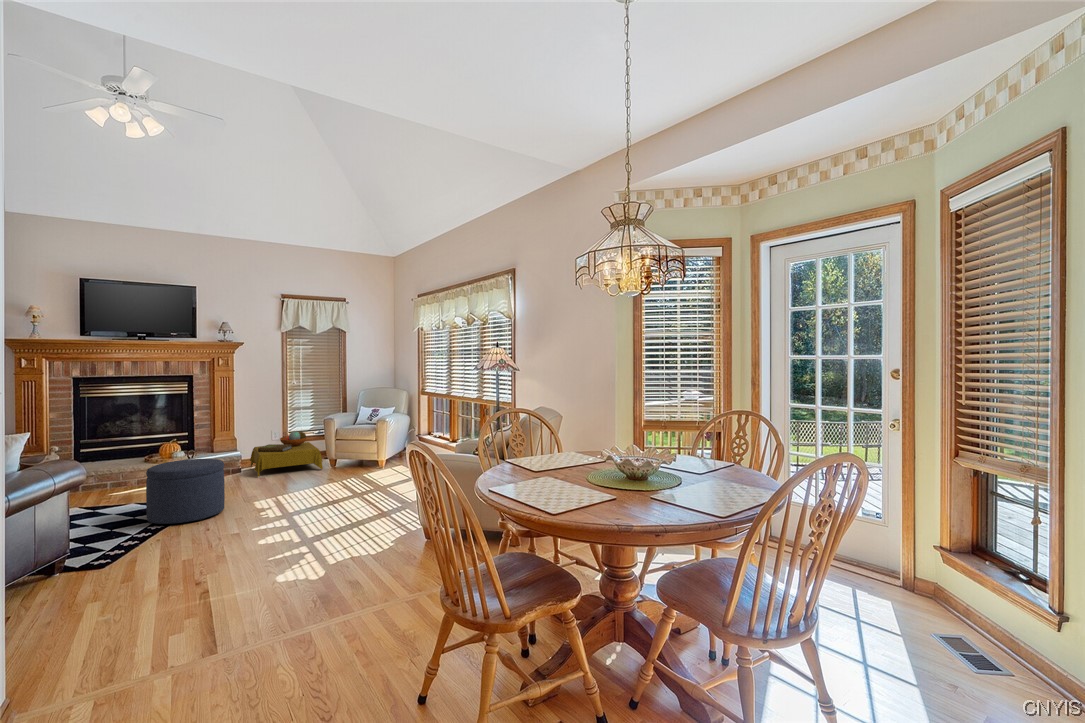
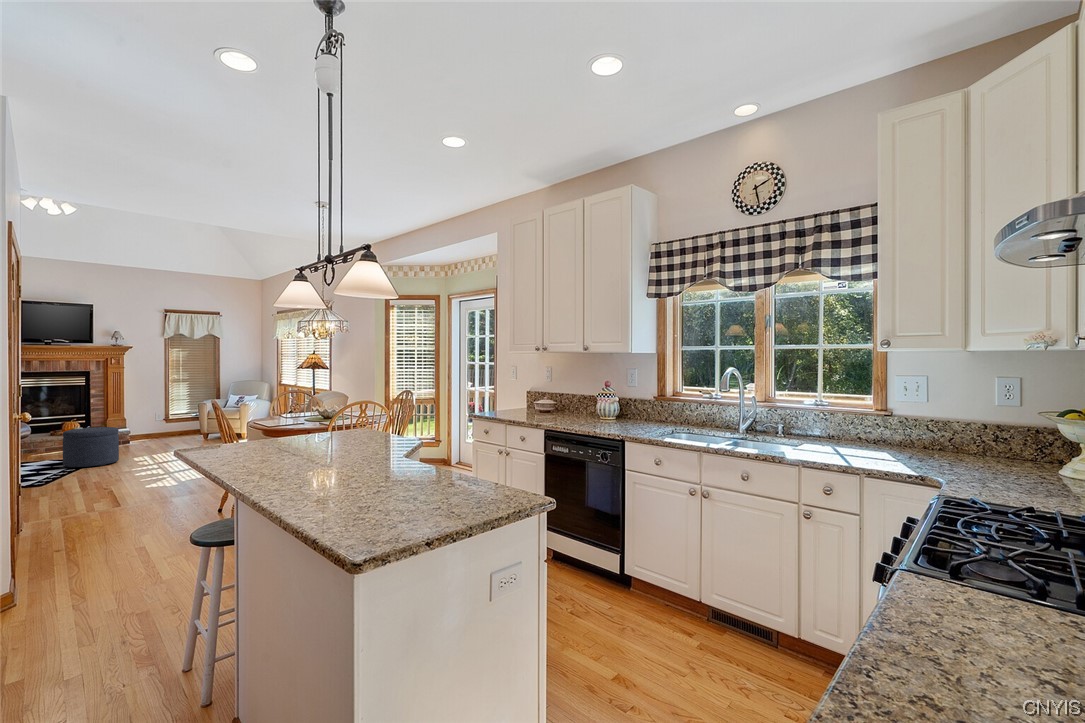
side table: present [250,431,323,477] -> none [137,414,197,447]

